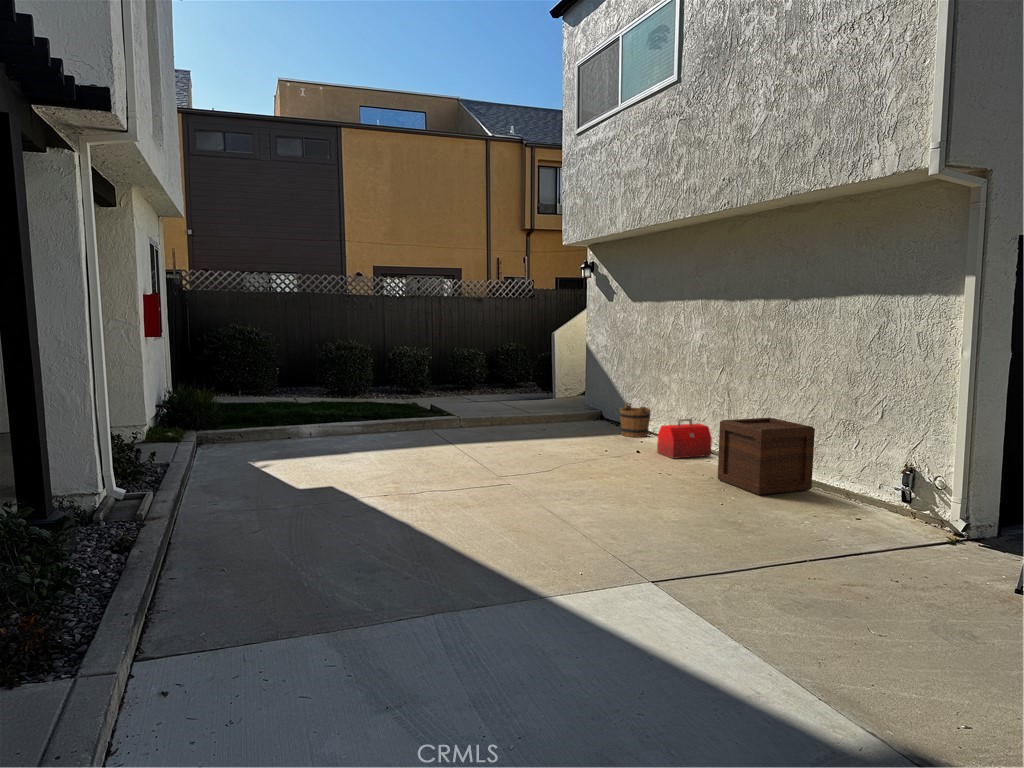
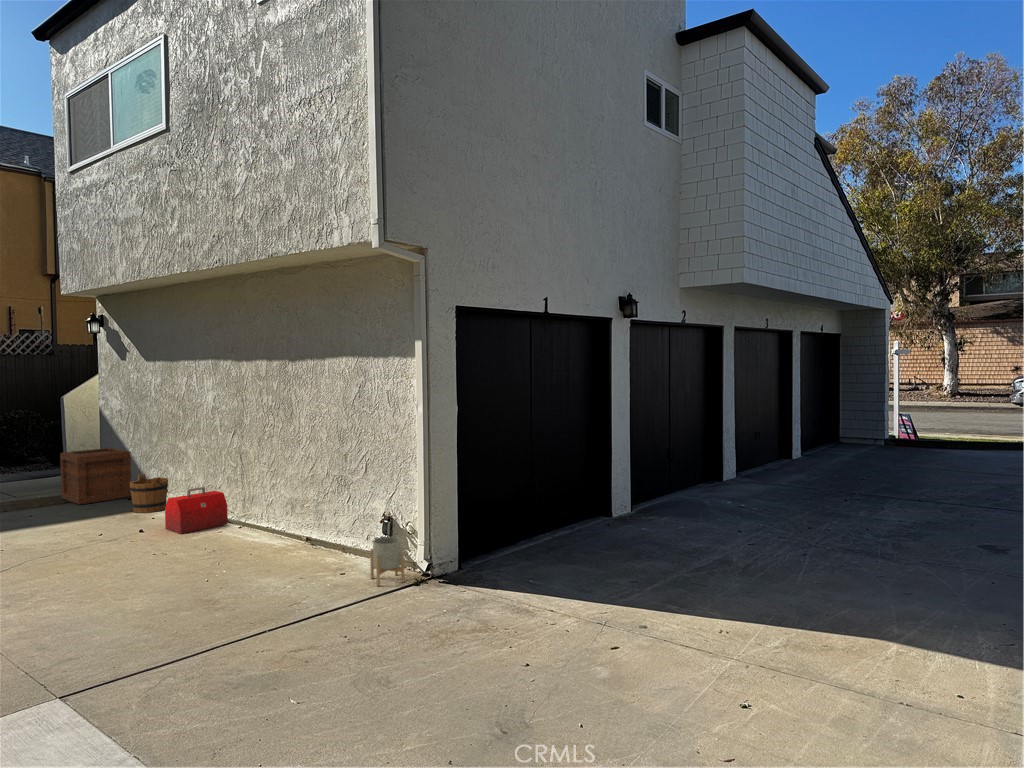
wooden crate: present [718,418,815,495] -> present [60,448,131,505]
planter: none [889,487,934,538] -> present [370,537,405,586]

